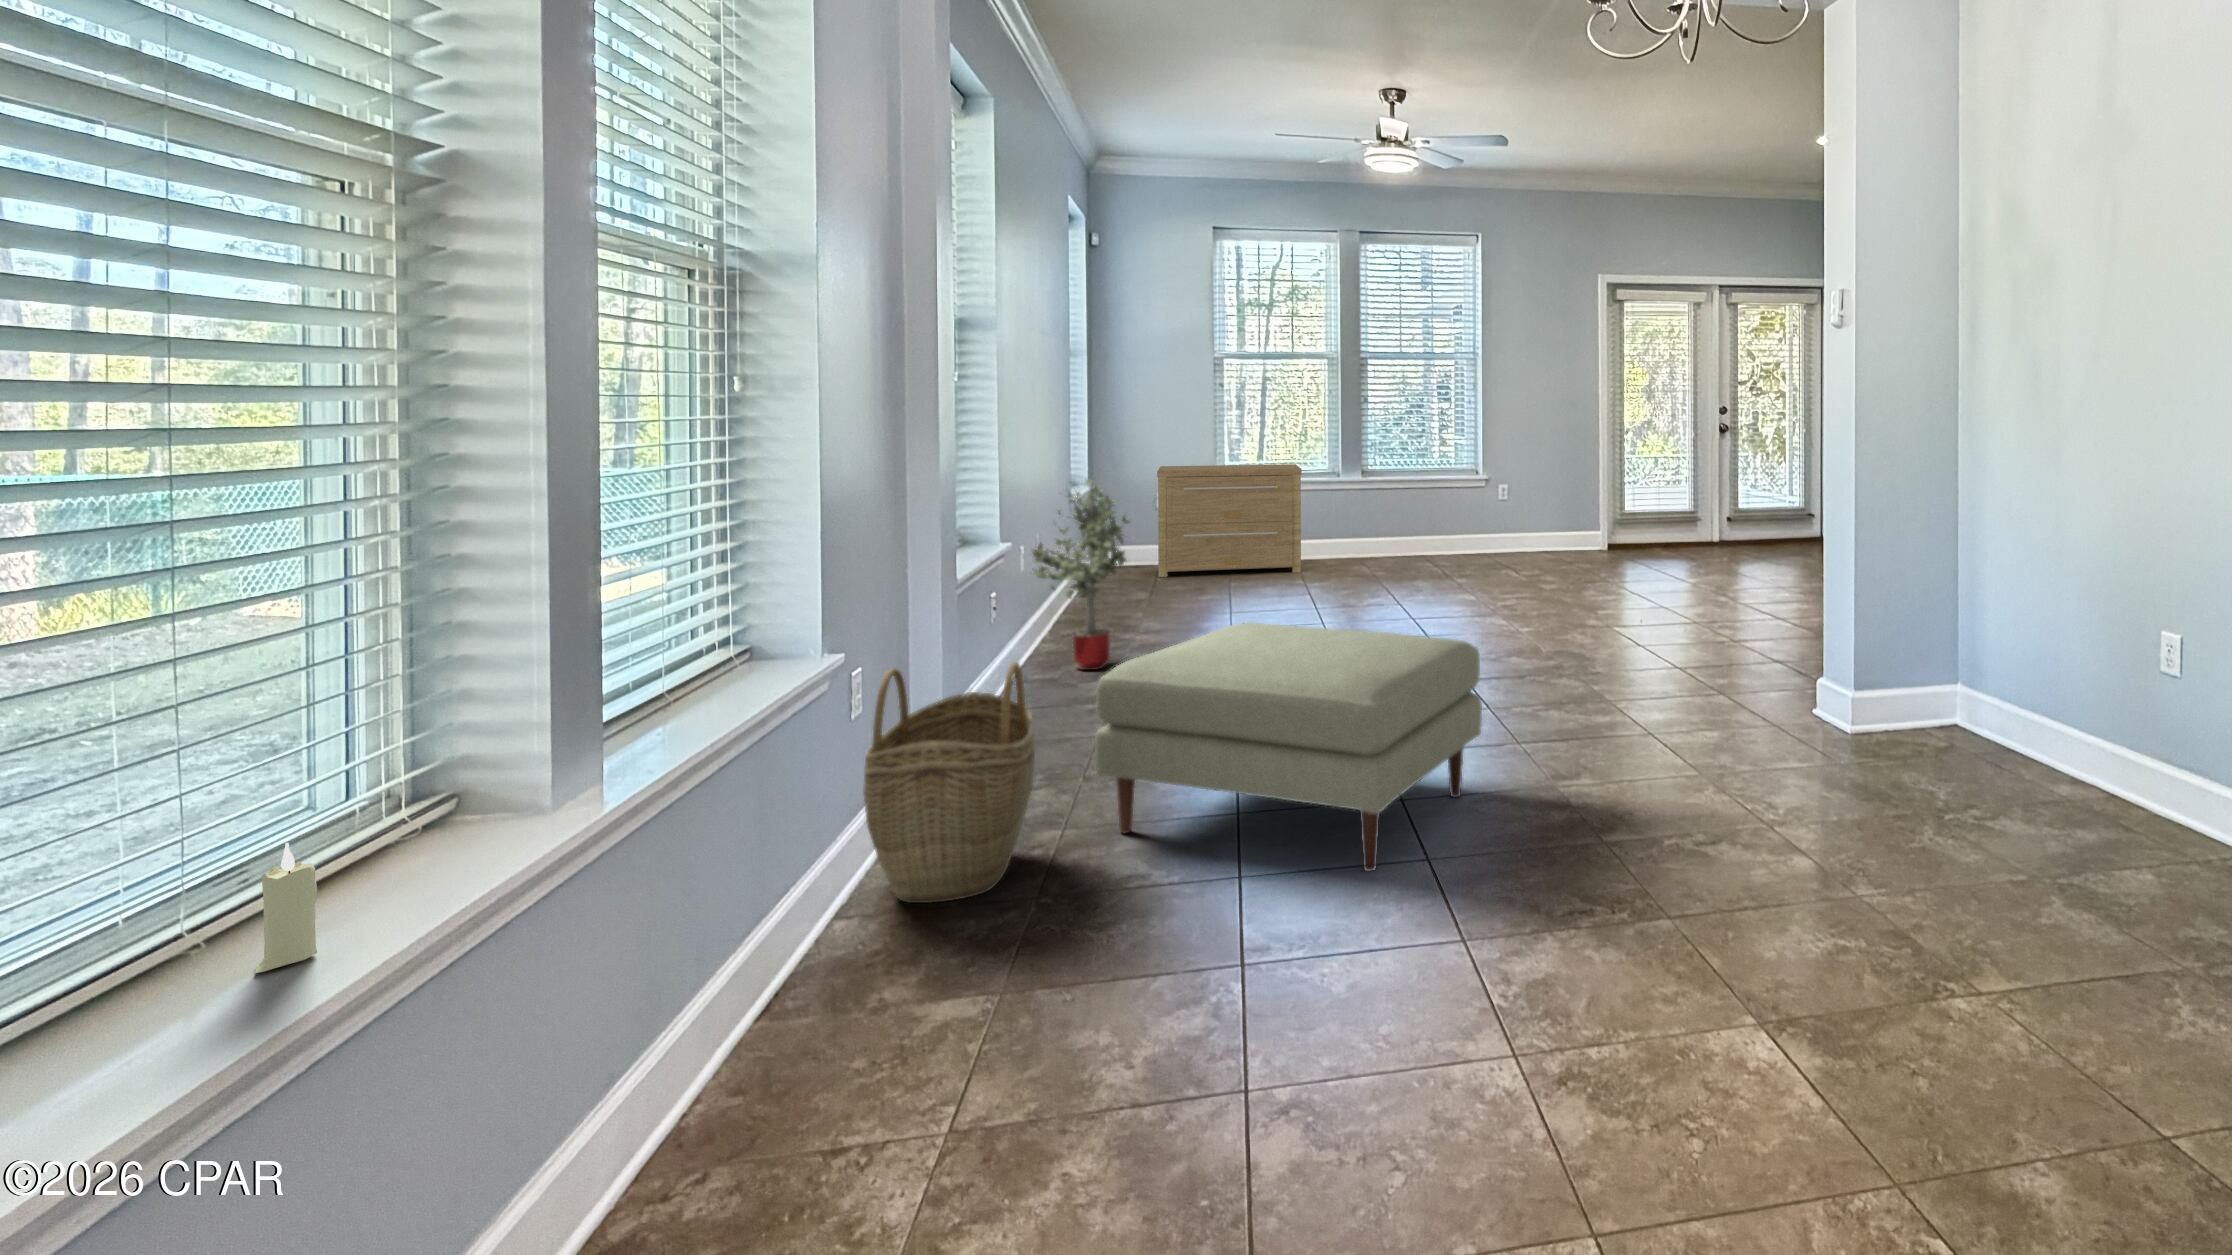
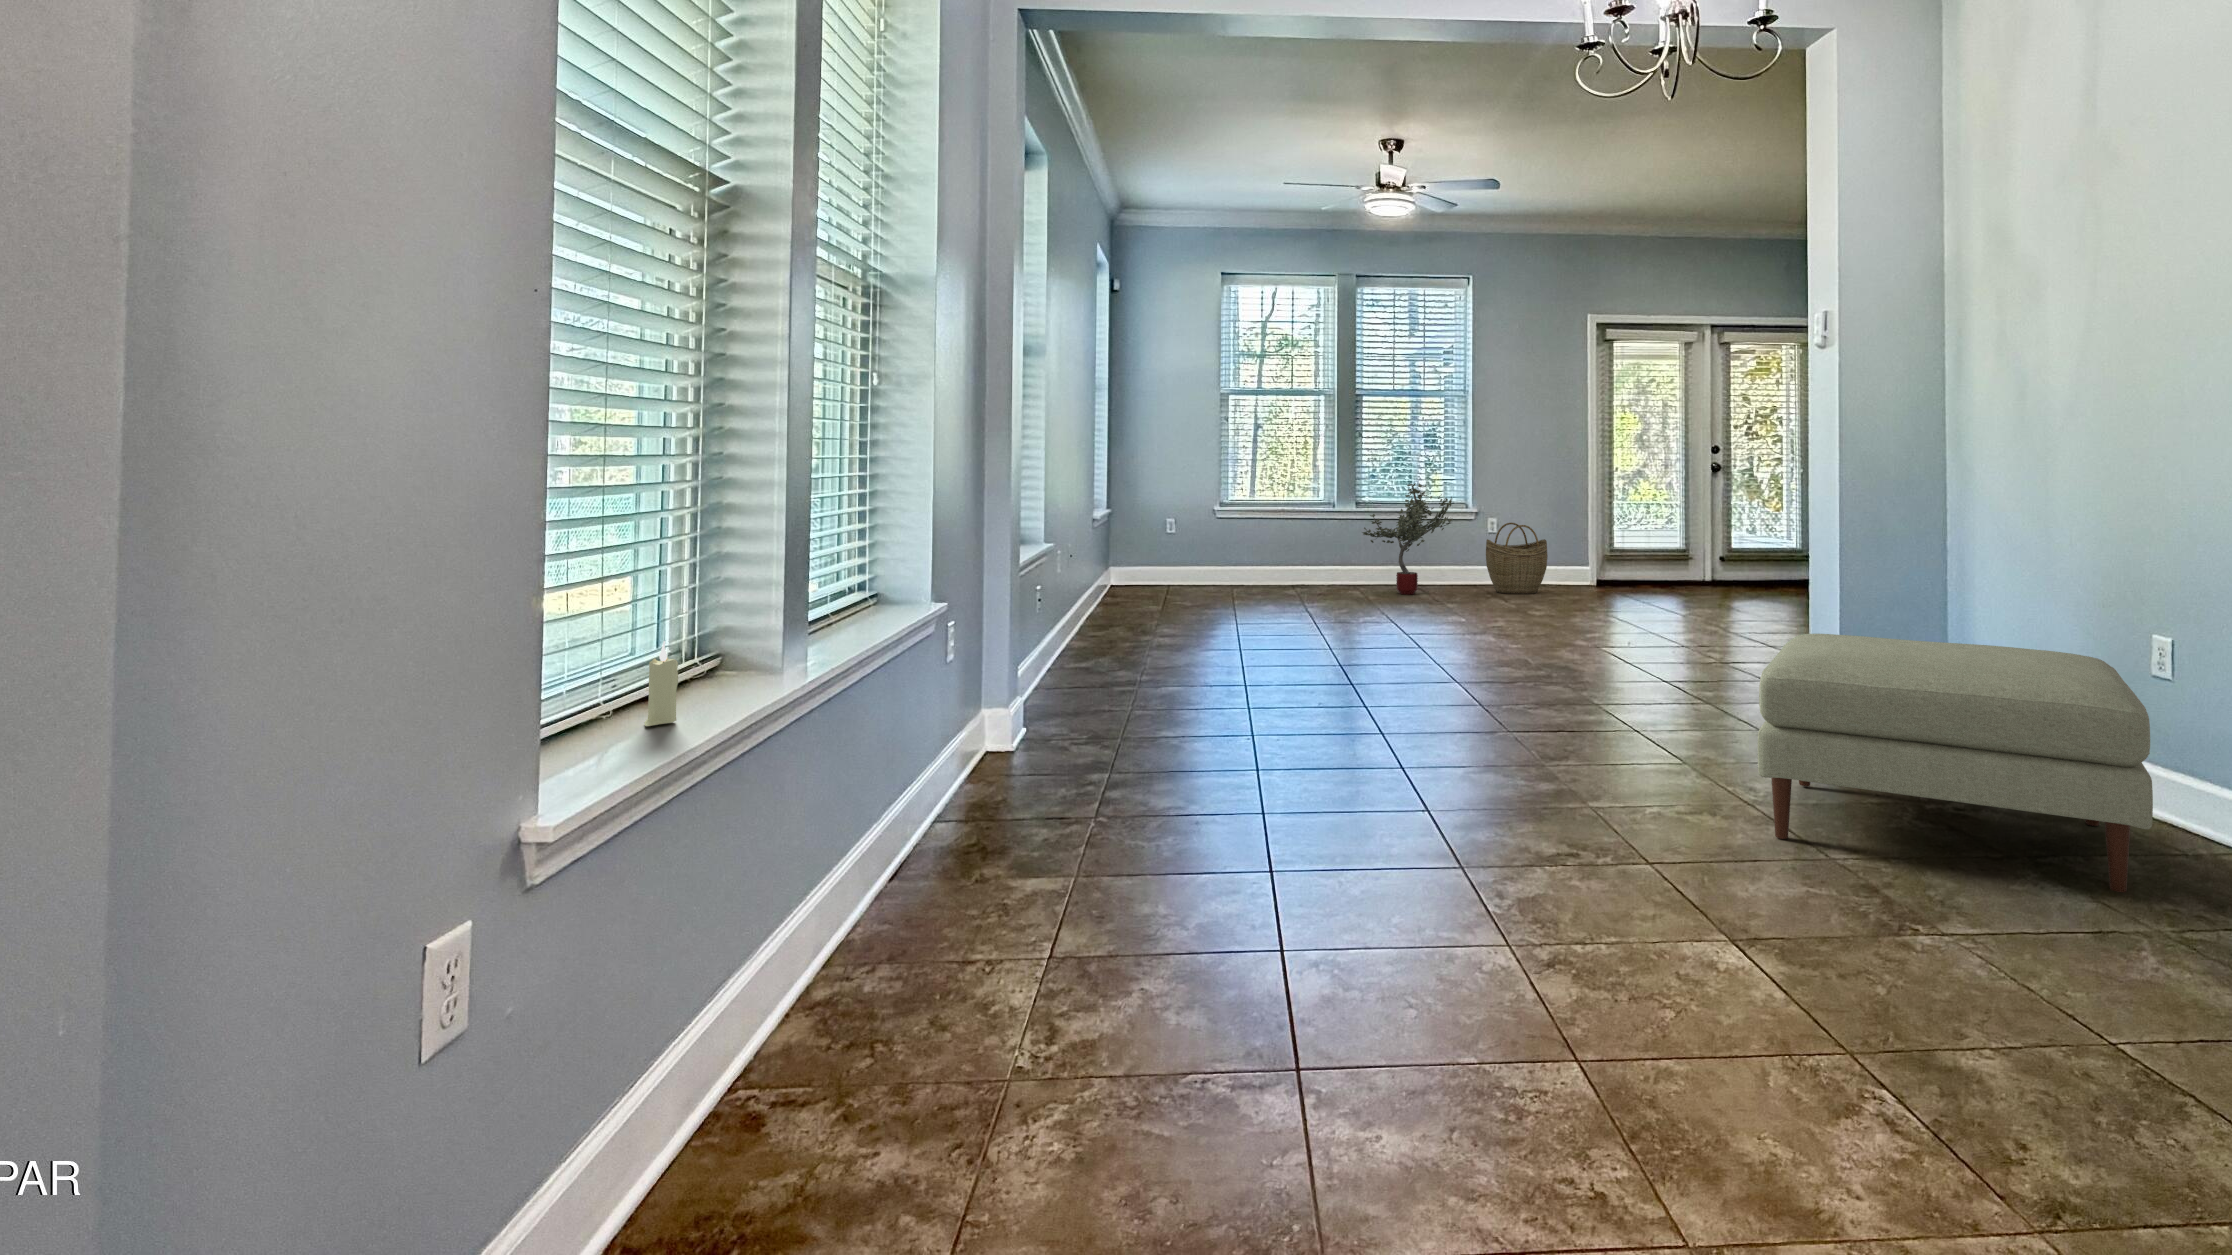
side table: present [1157,464,1302,577] -> none [1166,495,1298,597]
potted tree: present [1032,479,1129,670] -> present [1362,483,1452,595]
ottoman: present [1095,622,1482,871] -> present [1757,634,2153,892]
woven basket: present [863,662,1035,903] -> present [1486,523,1548,594]

